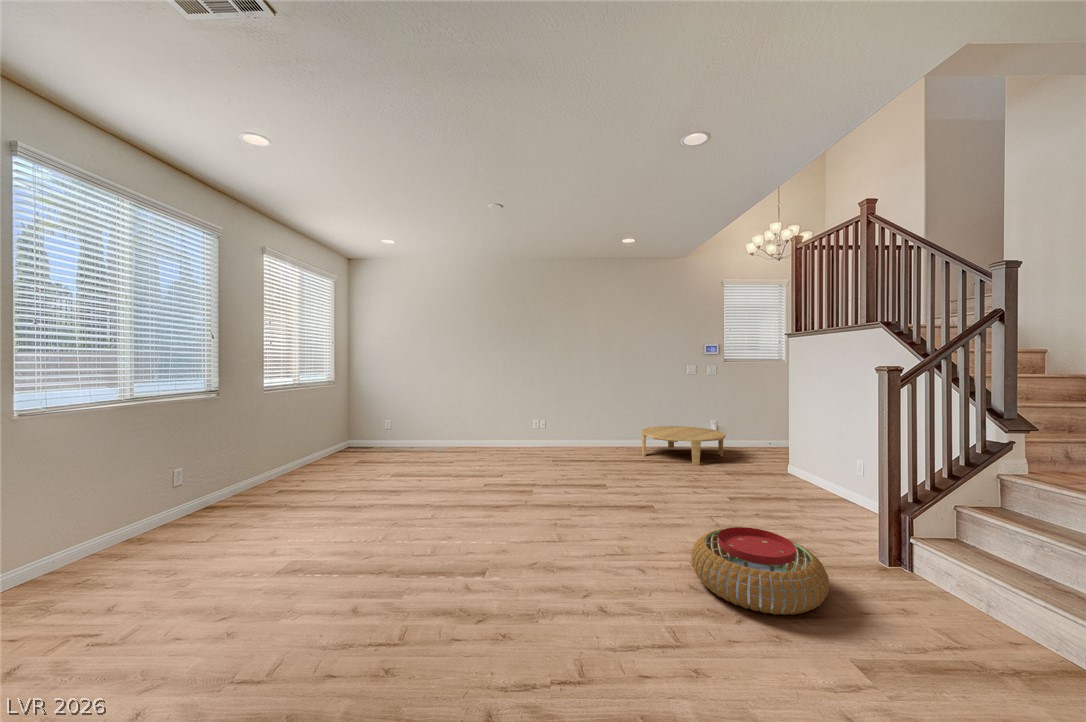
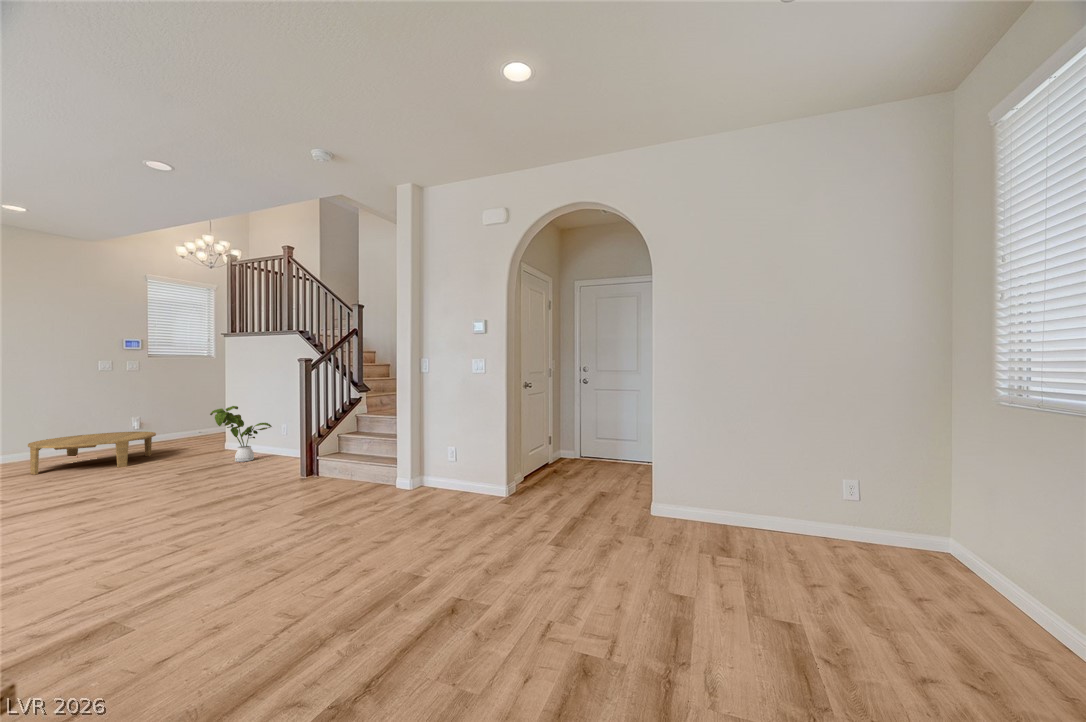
house plant: none [766,422,842,494] -> present [210,406,272,462]
pouf: present [691,527,829,615] -> none [172,471,278,519]

